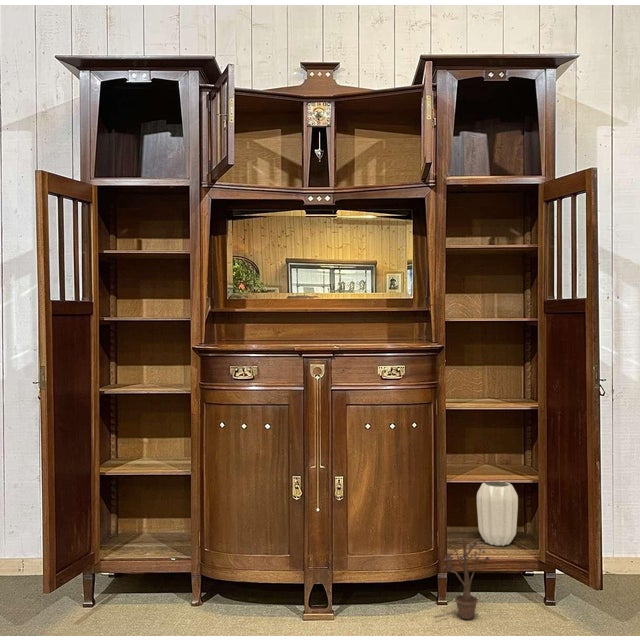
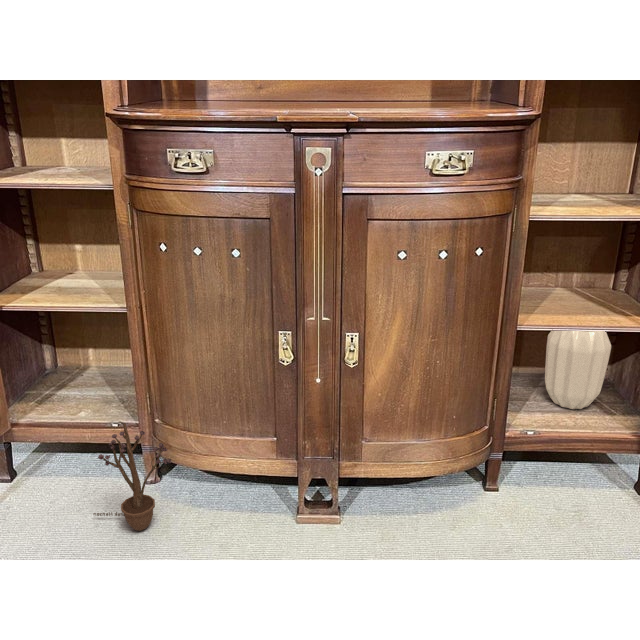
decorative plant: present [434,537,489,619] -> present [93,423,171,531]

